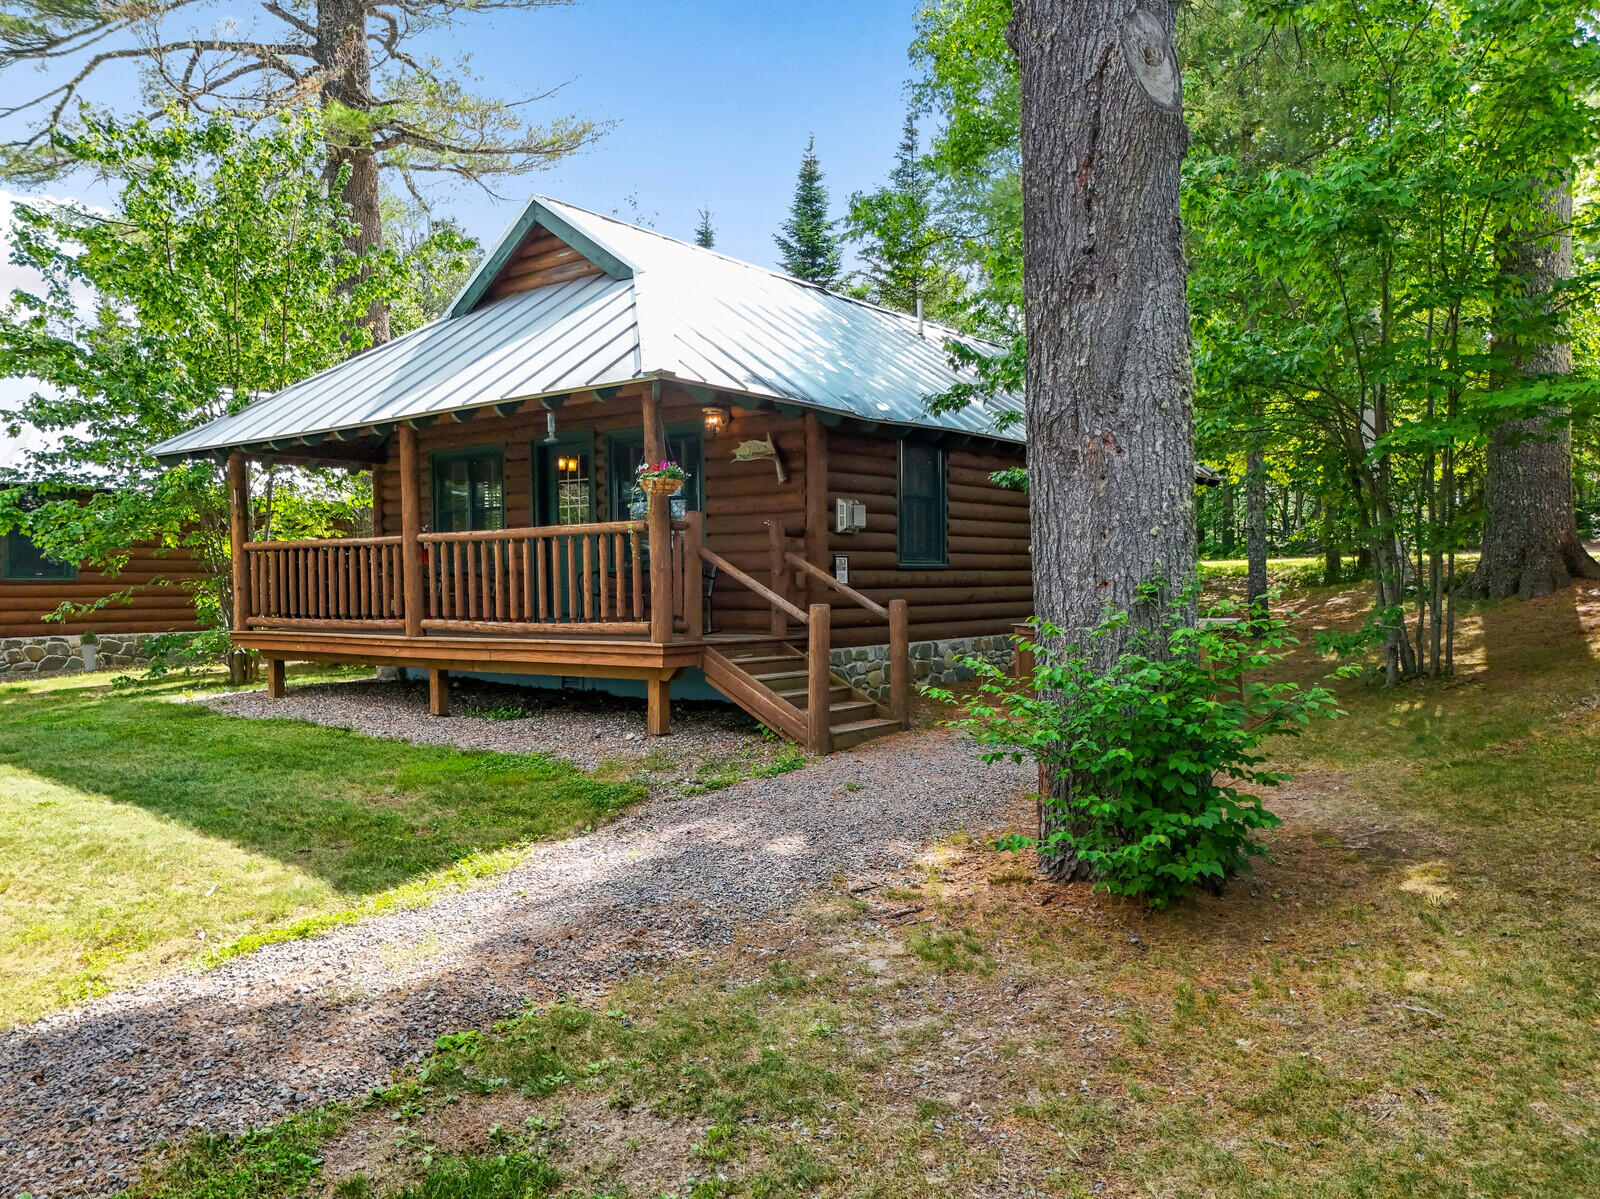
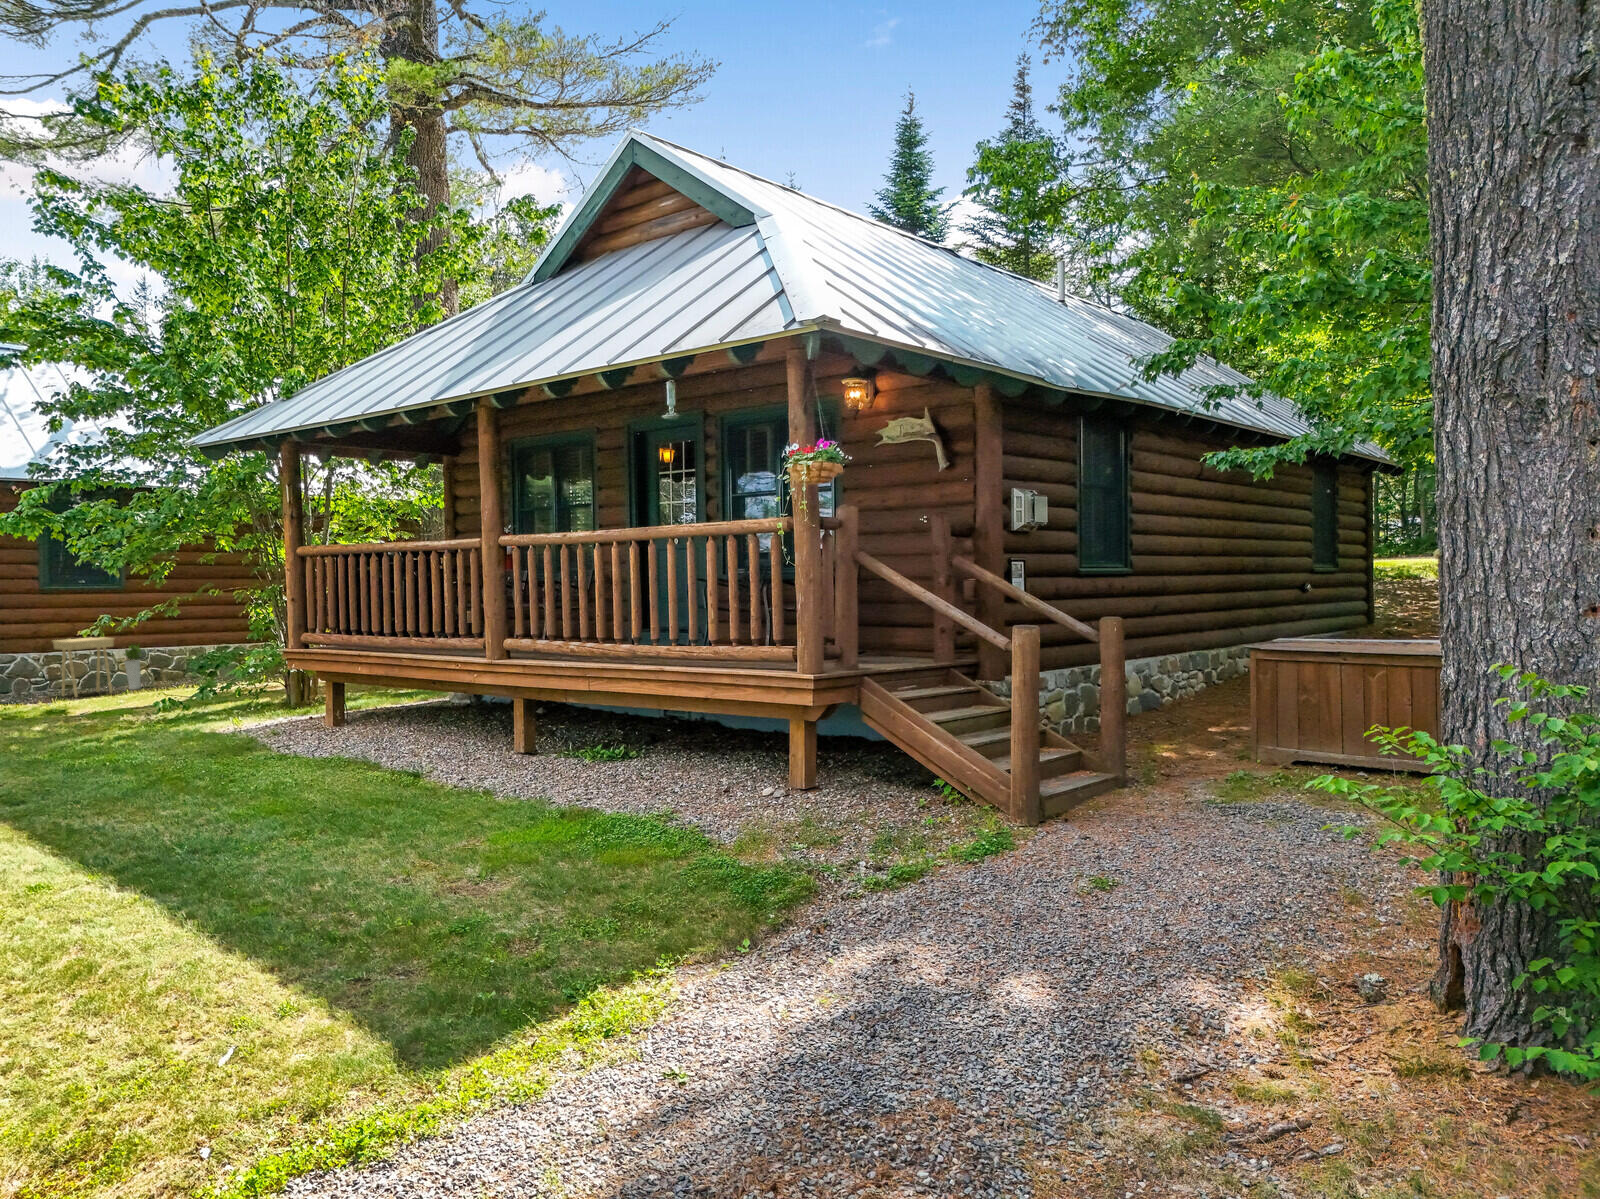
side table: none [14,624,73,678] -> present [53,637,114,697]

